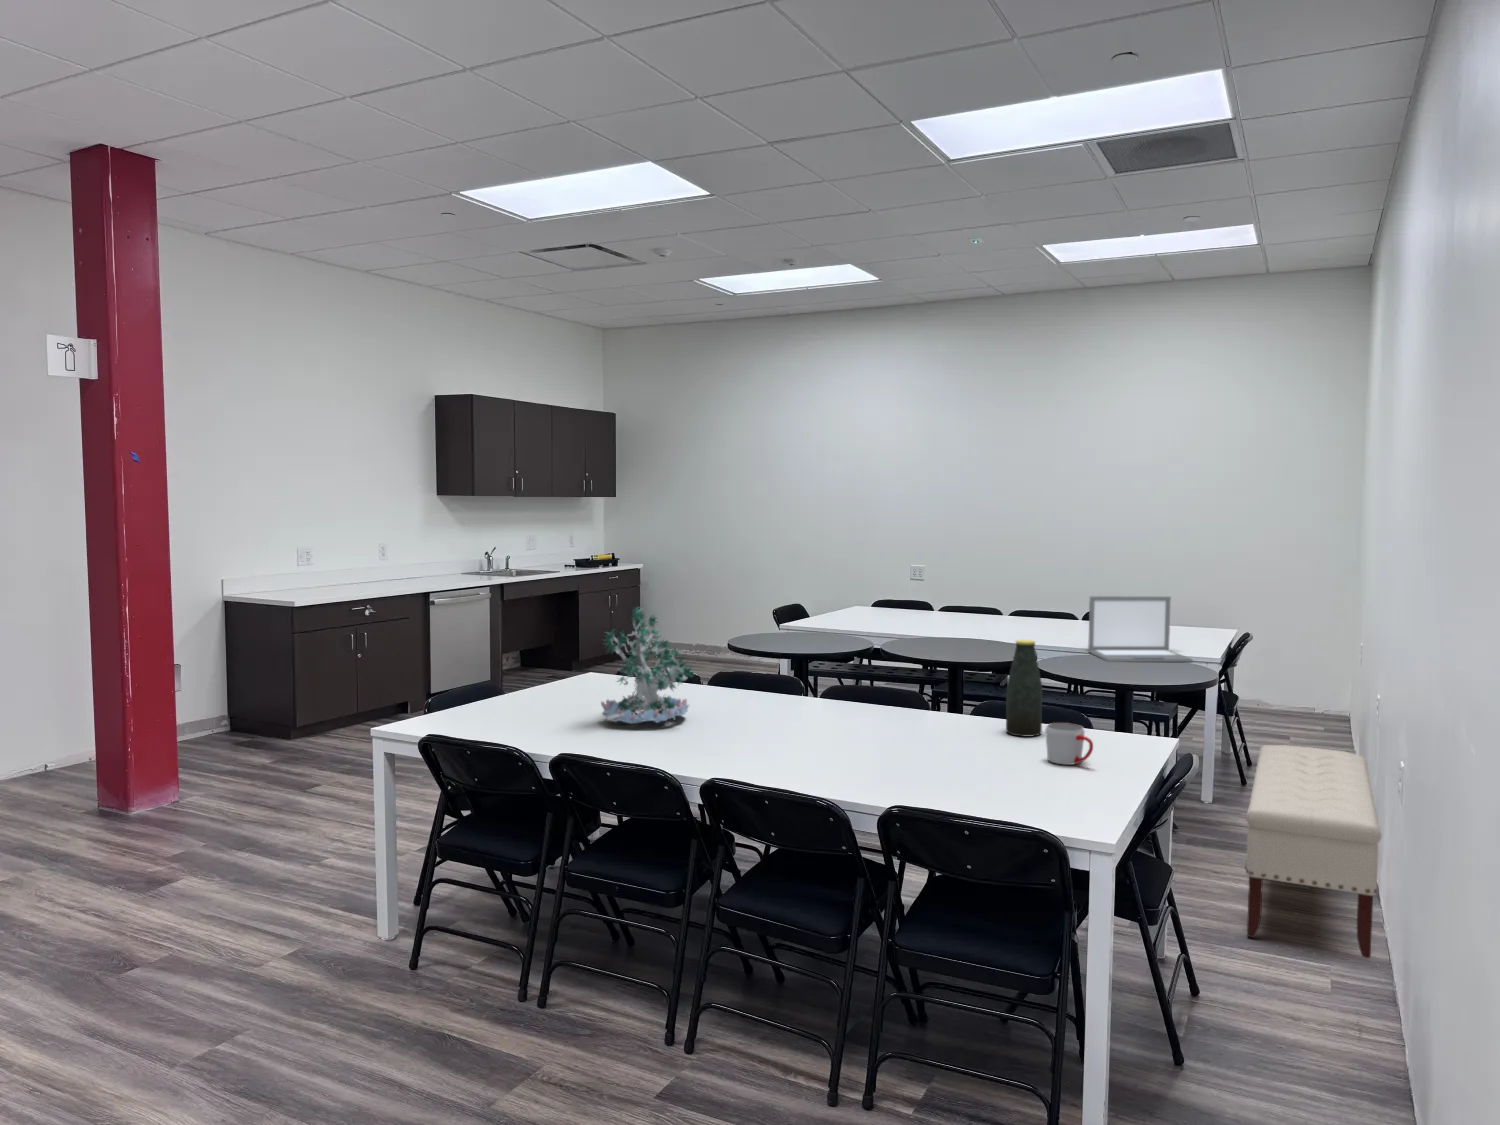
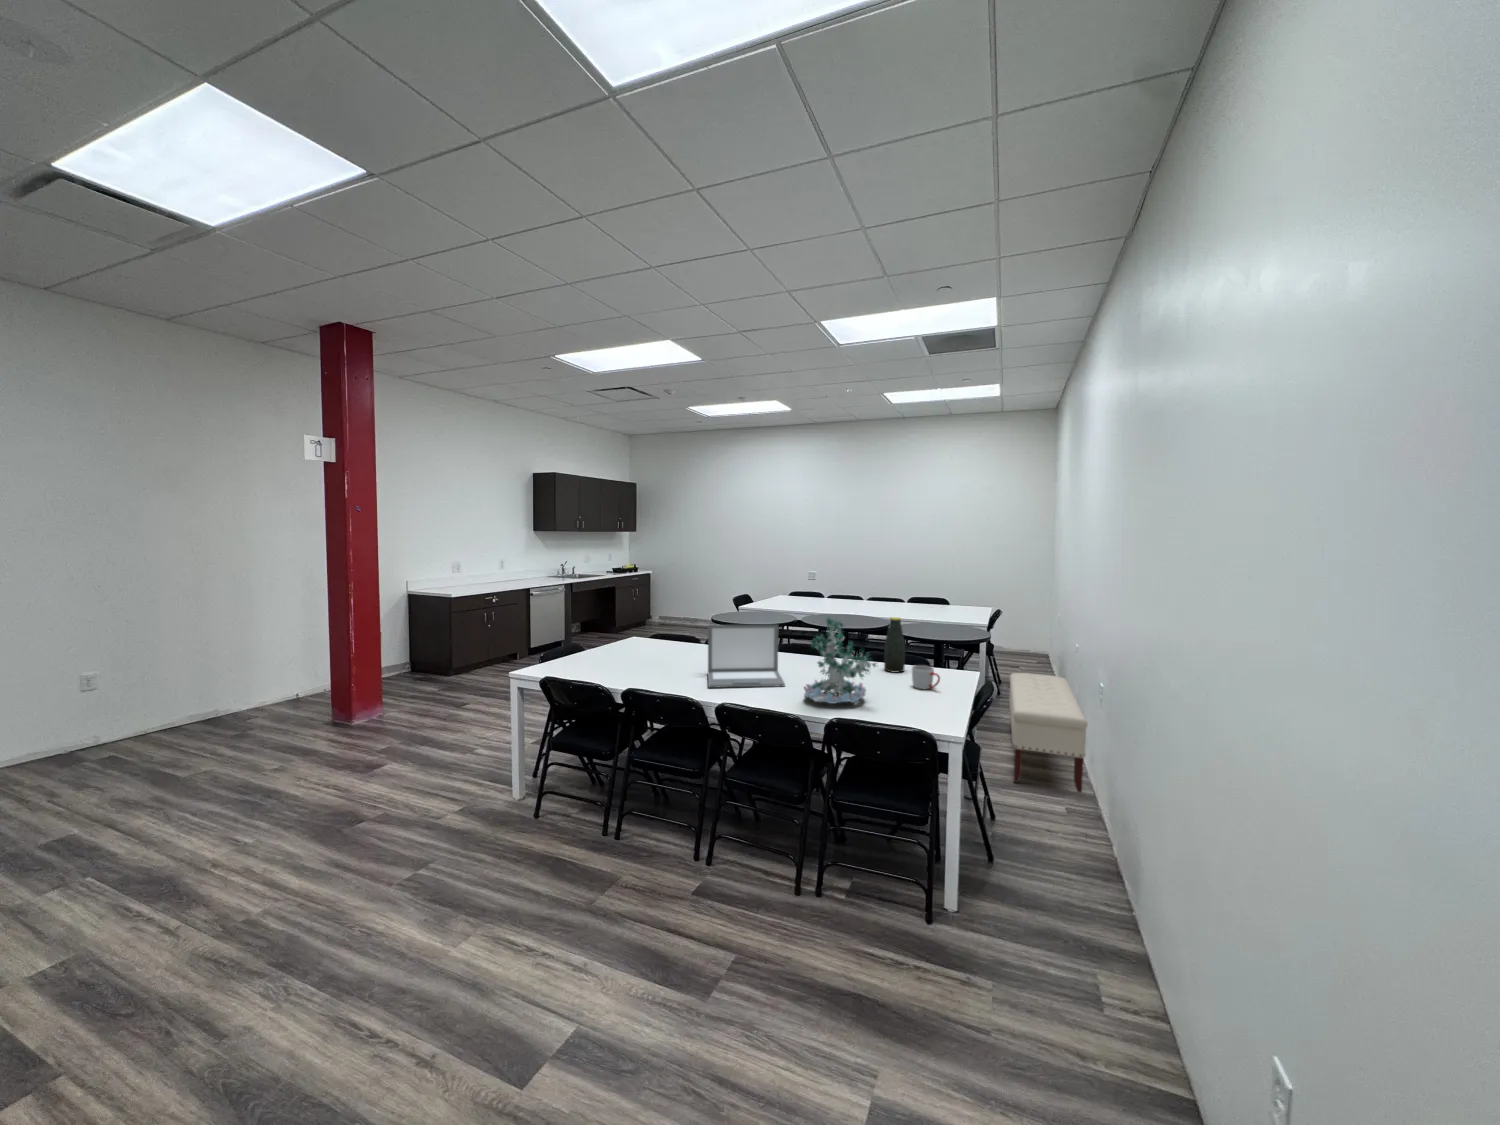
laptop: present [1088,596,1193,662] -> present [708,625,785,688]
plant: present [601,608,693,724] -> present [804,618,876,704]

